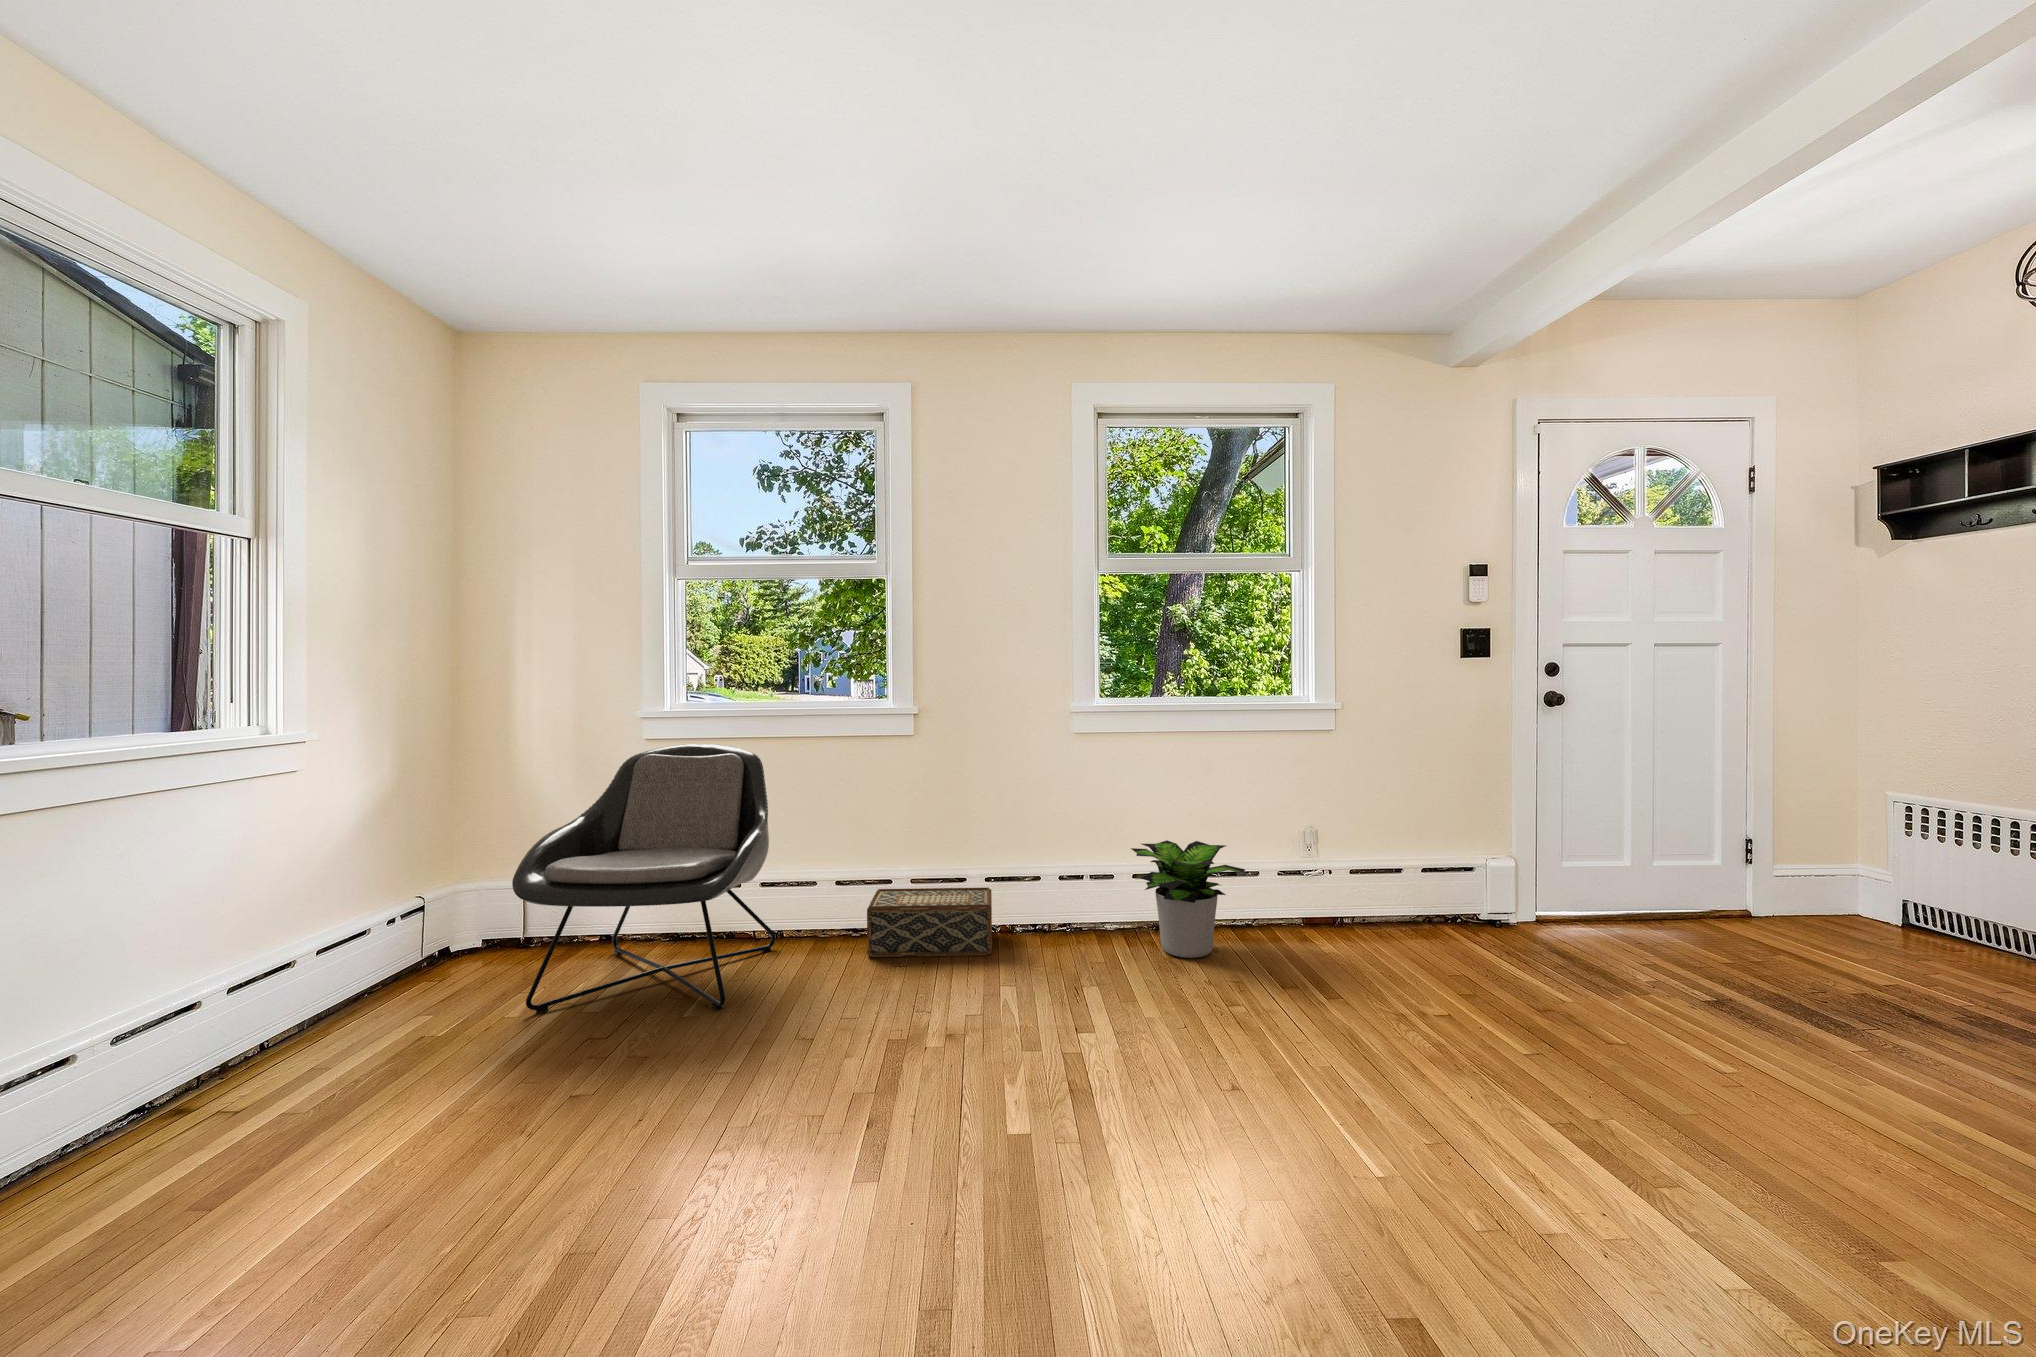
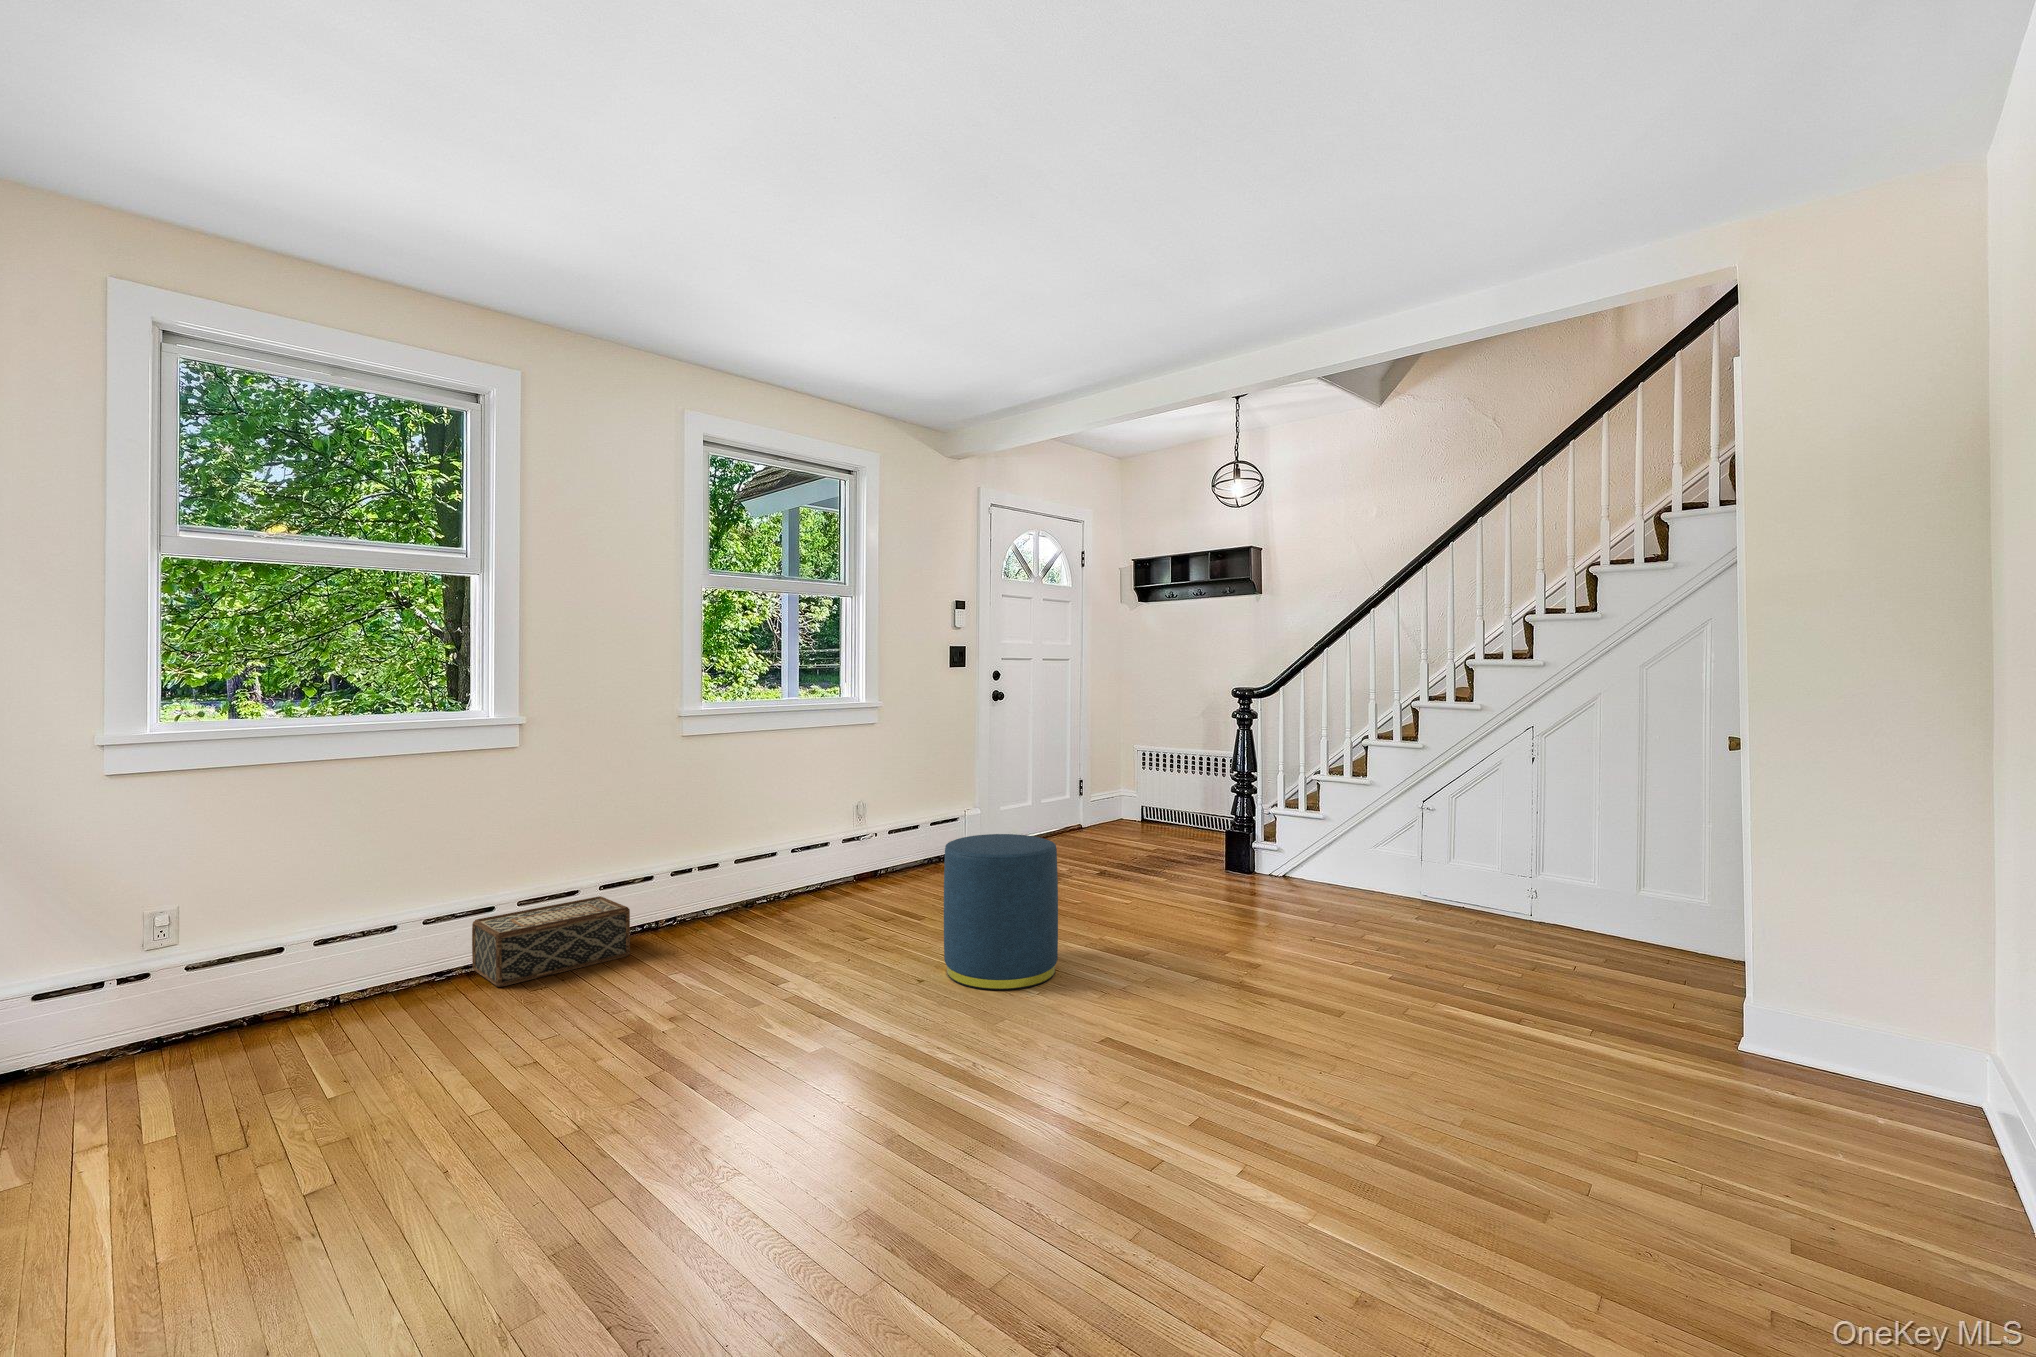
lounge chair: present [512,744,776,1013] -> none [47,773,419,1148]
potted plant: present [1131,840,1246,958] -> none [746,823,848,920]
ottoman: none [1262,902,1459,1182] -> present [944,834,1058,990]

